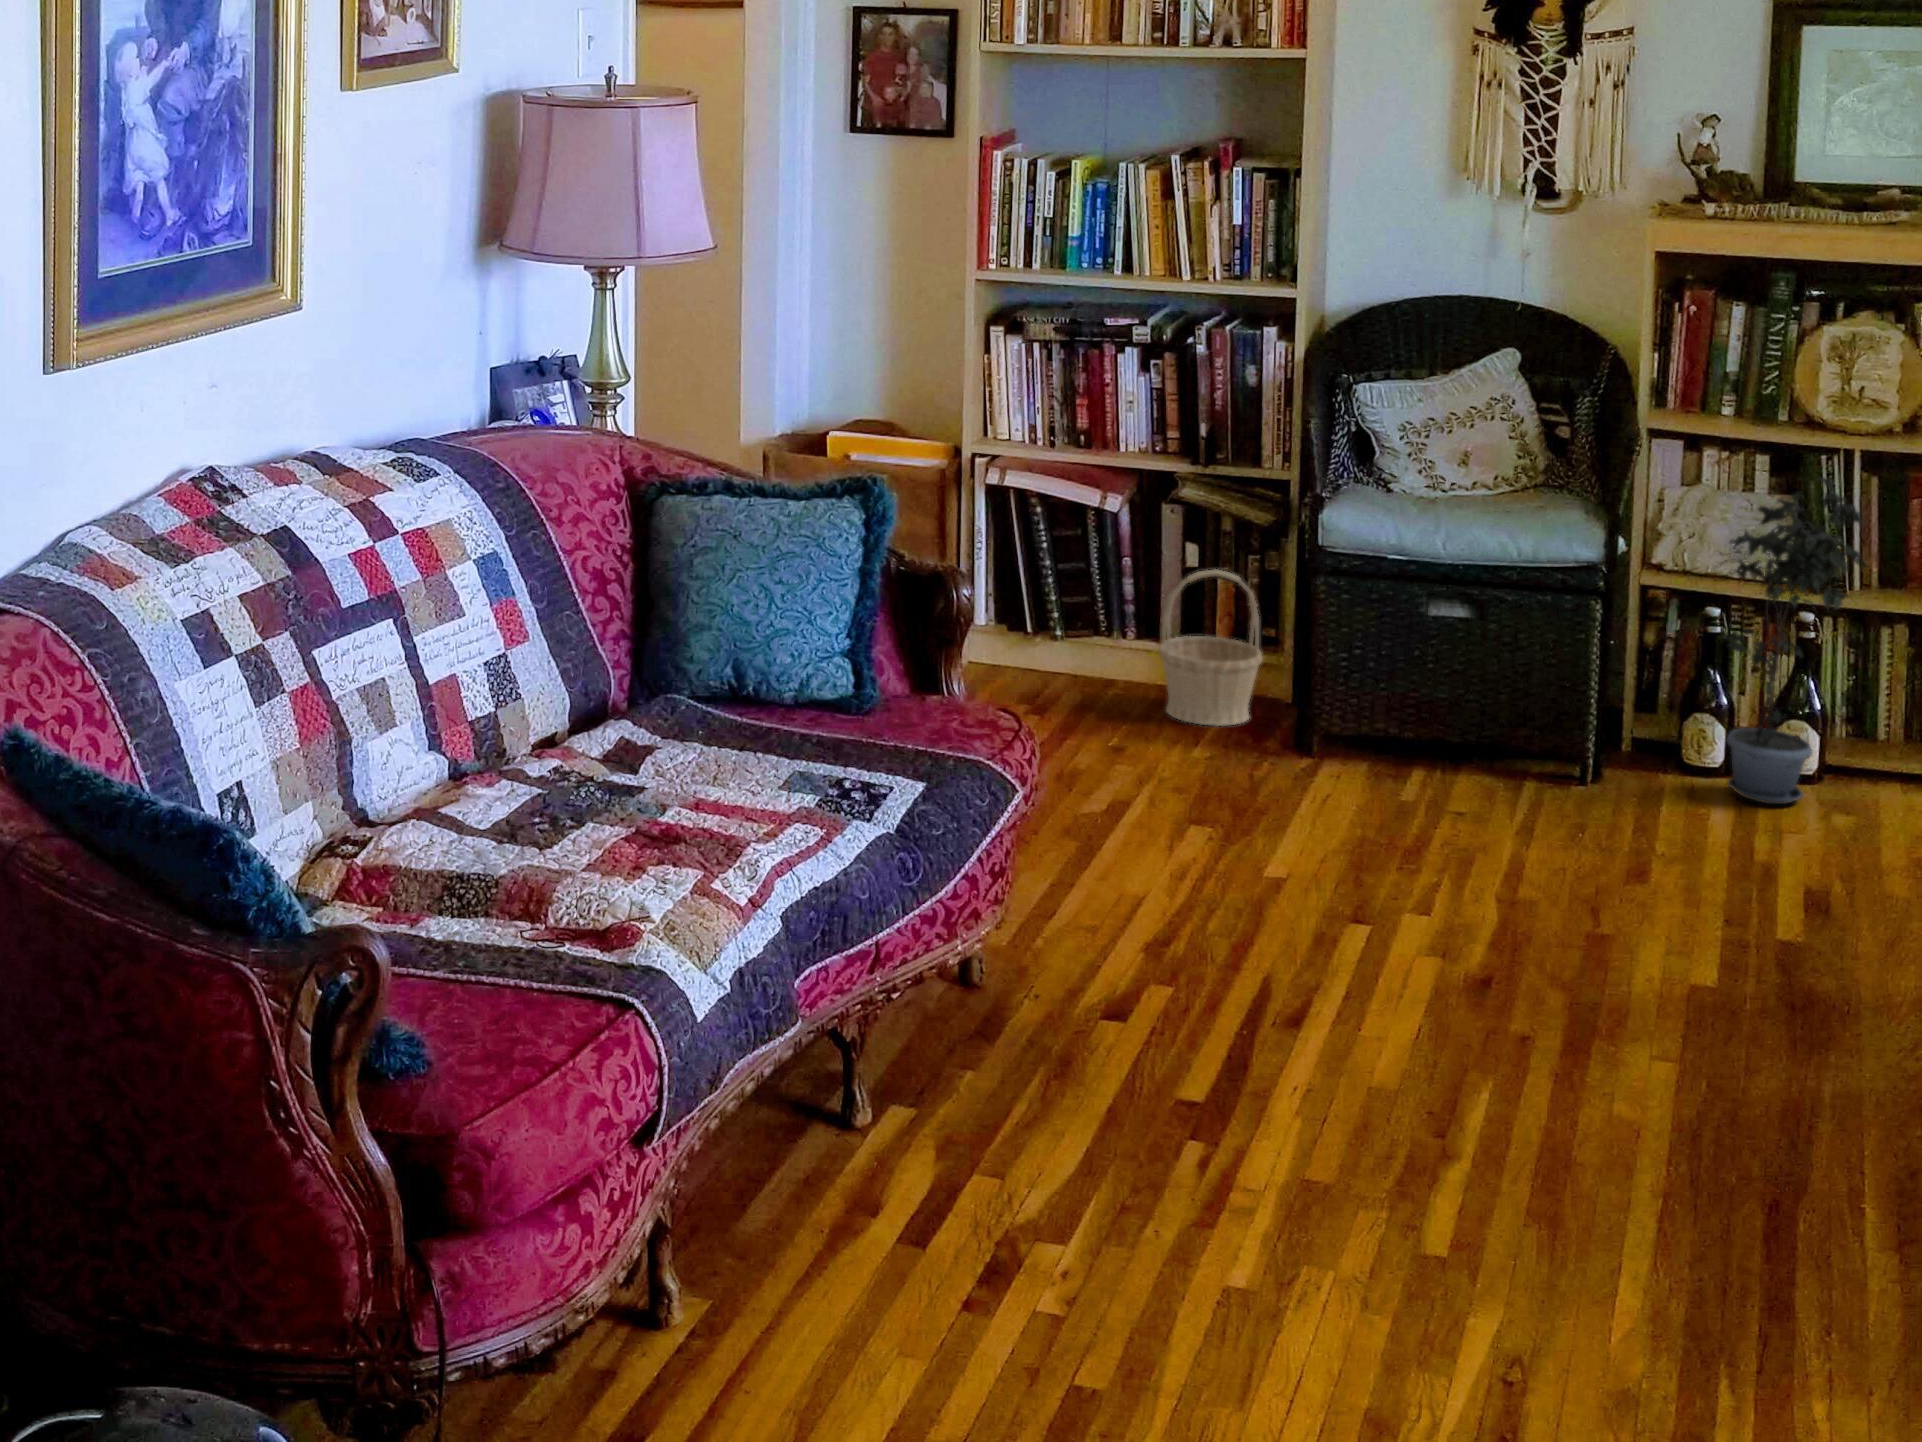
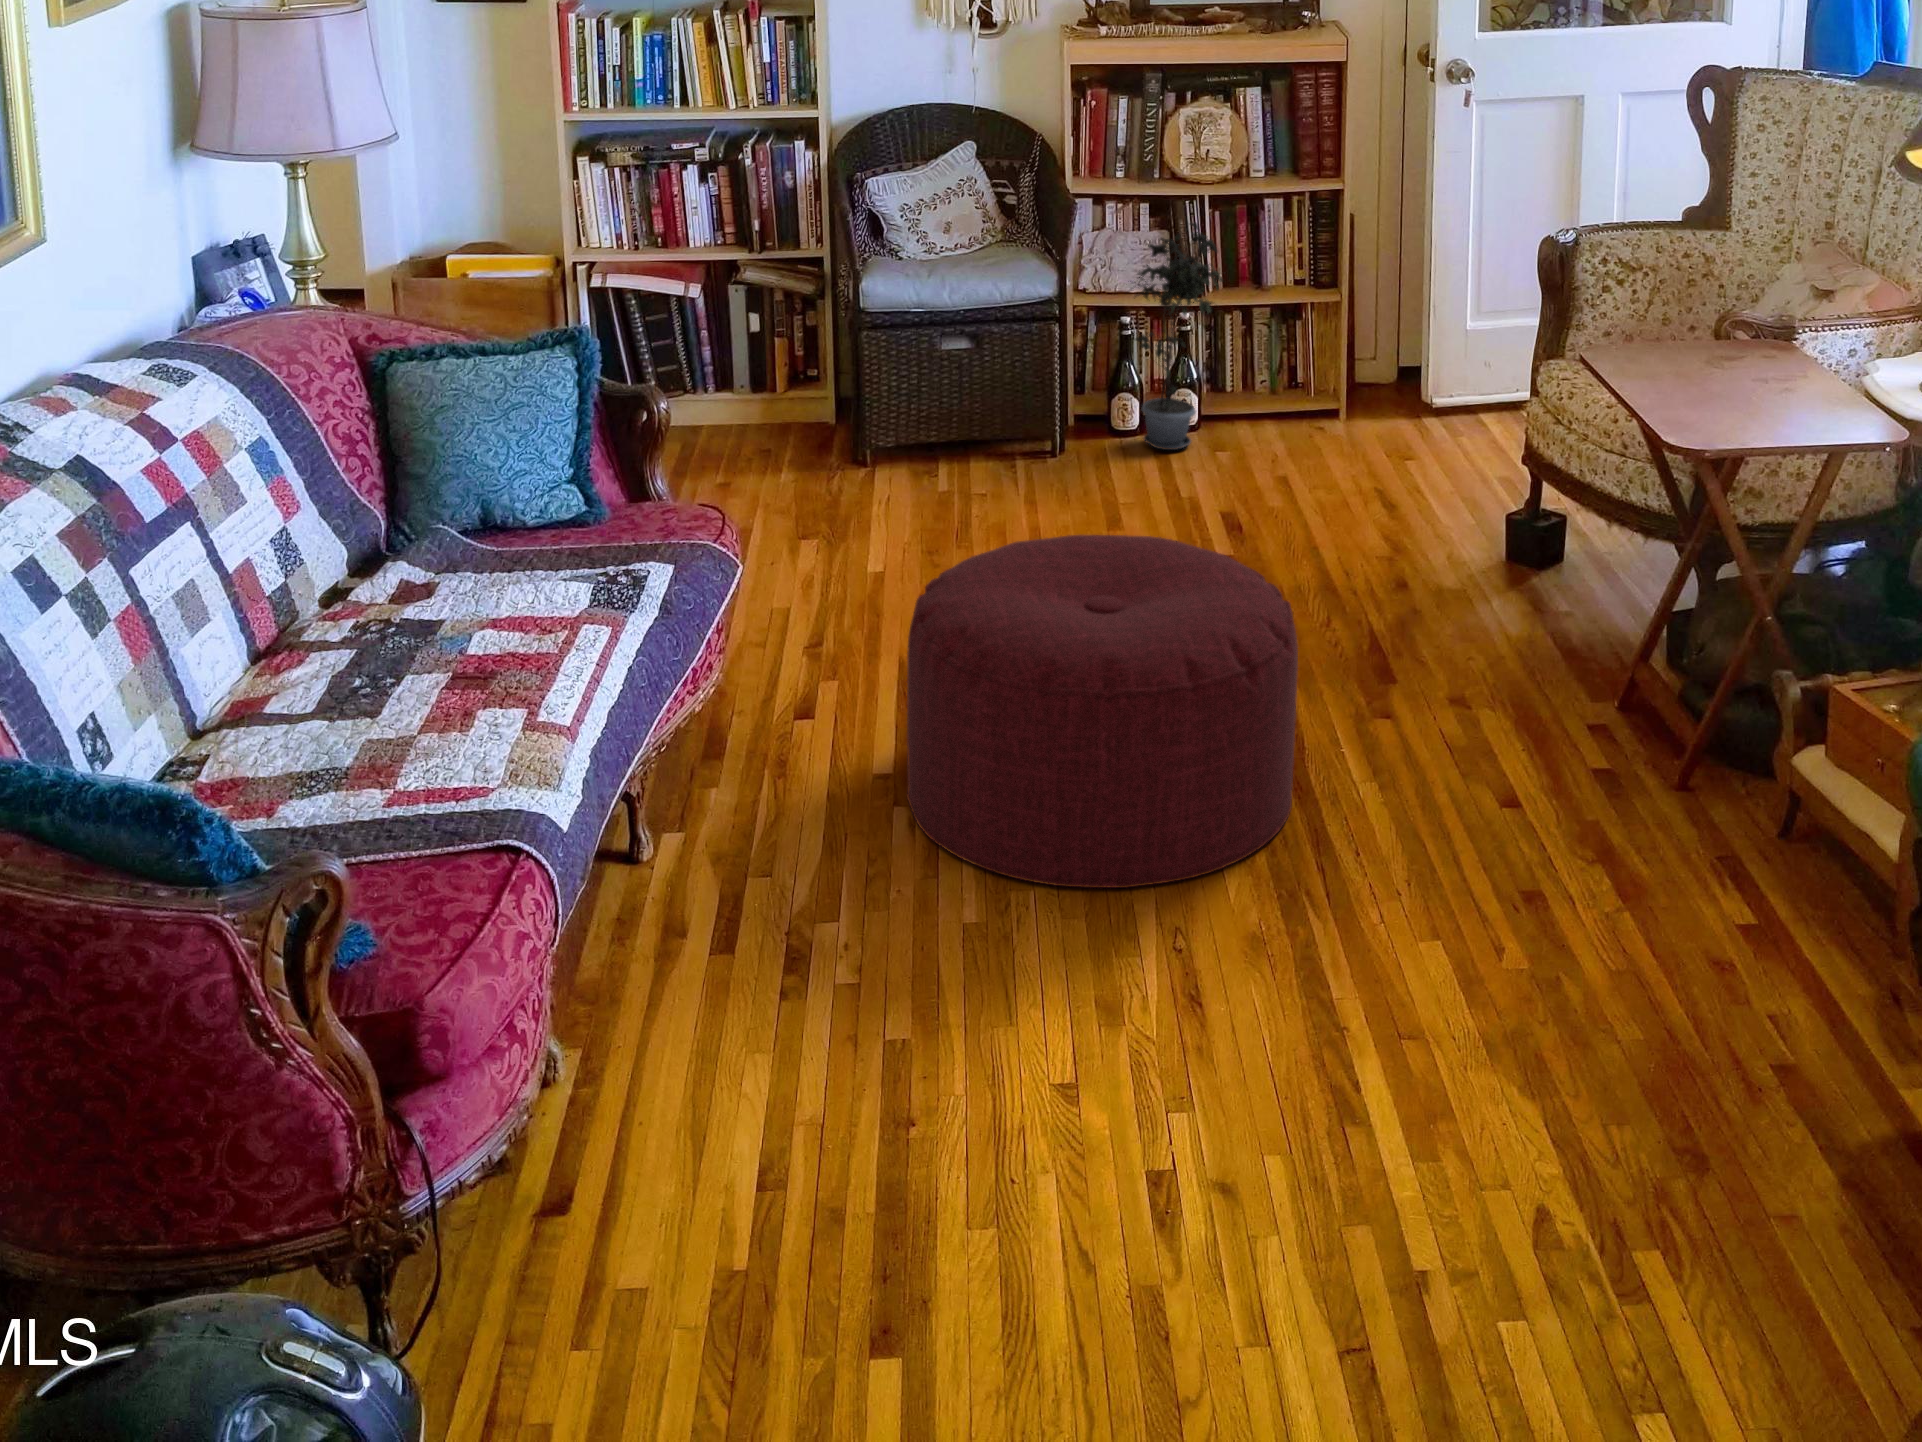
basket: present [1160,570,1262,726] -> none [739,331,818,451]
ottoman: none [1202,827,1792,1322] -> present [907,535,1298,888]

